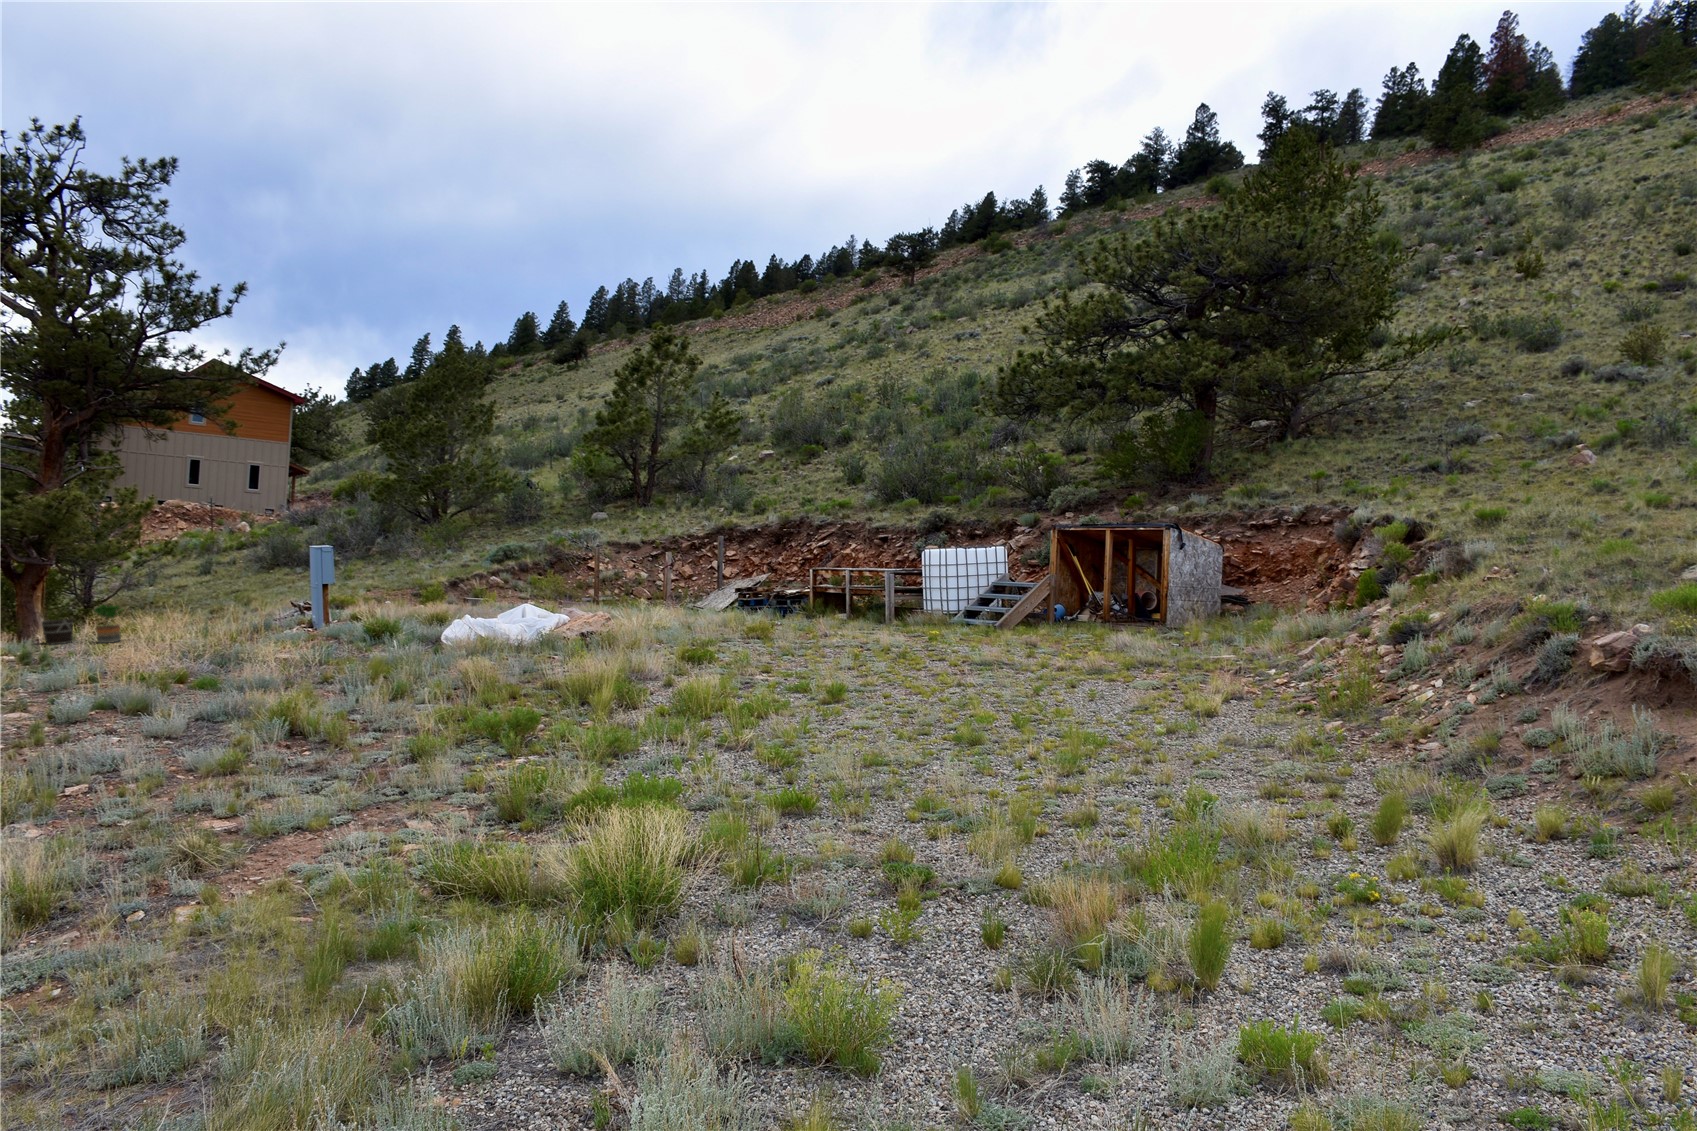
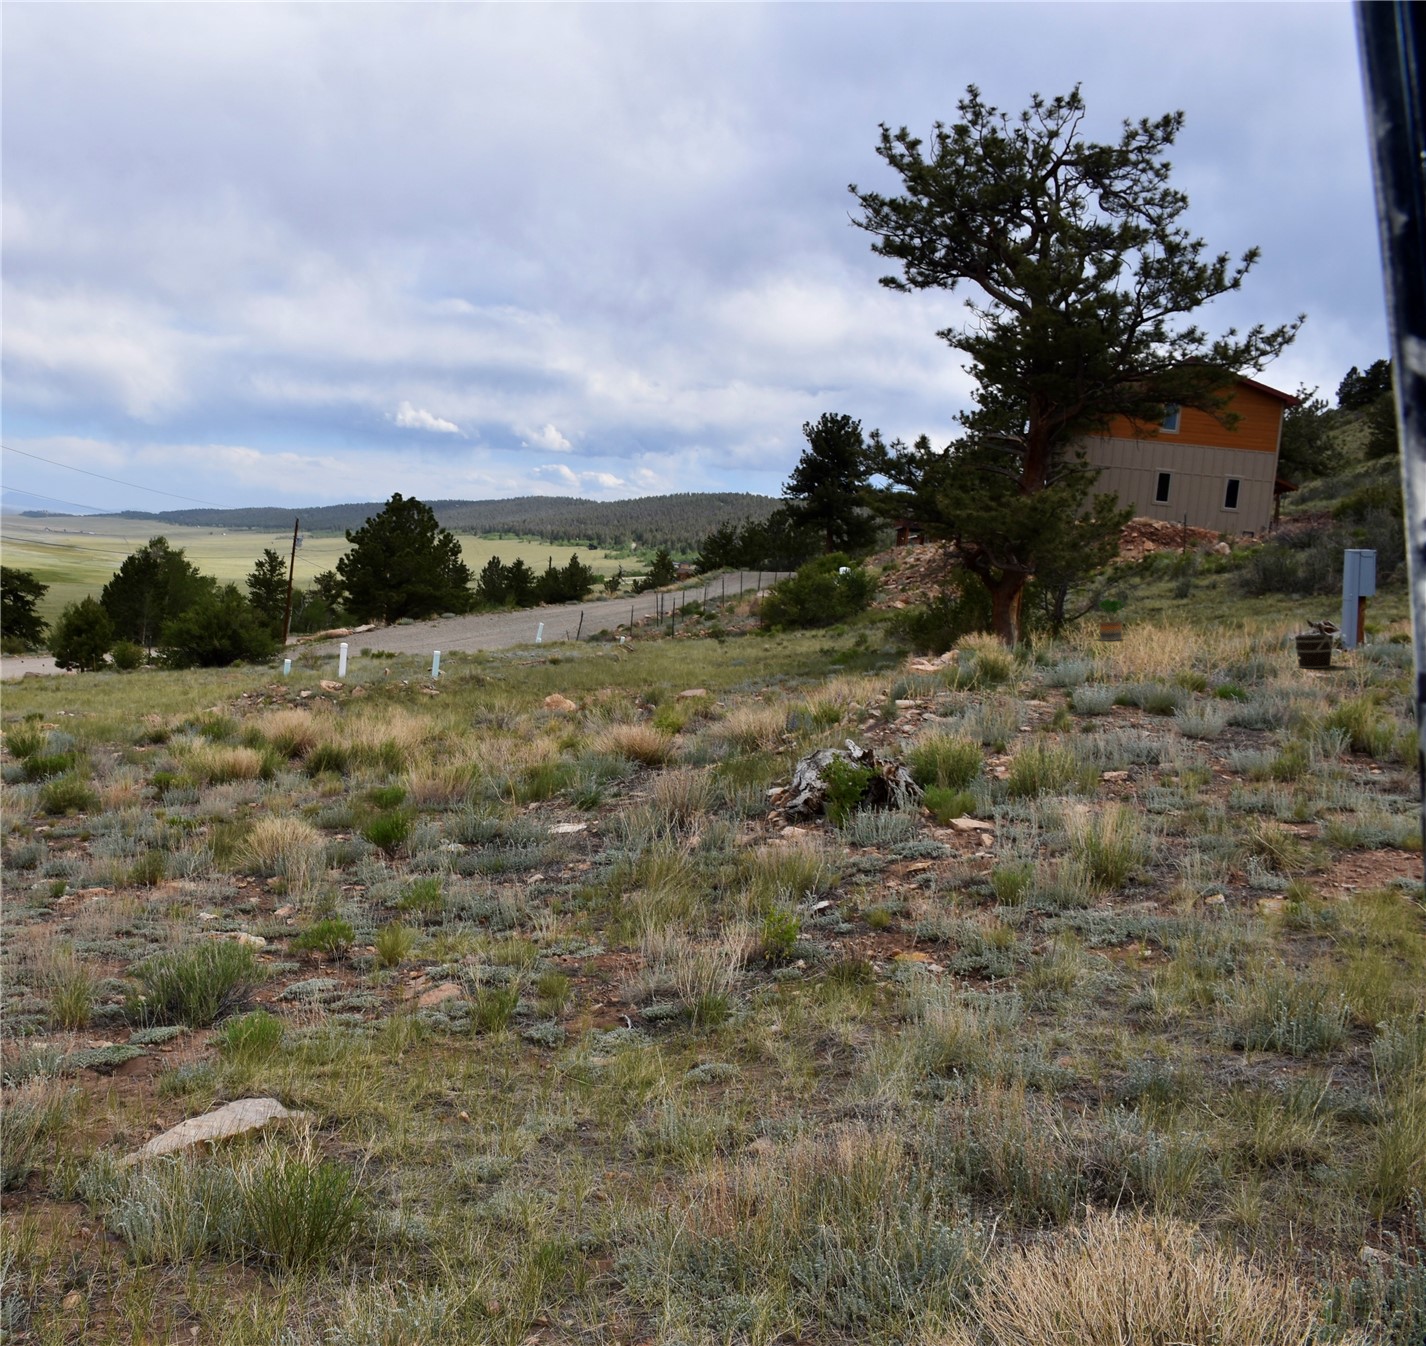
bucket: present [42,619,73,645] -> present [1295,635,1333,668]

